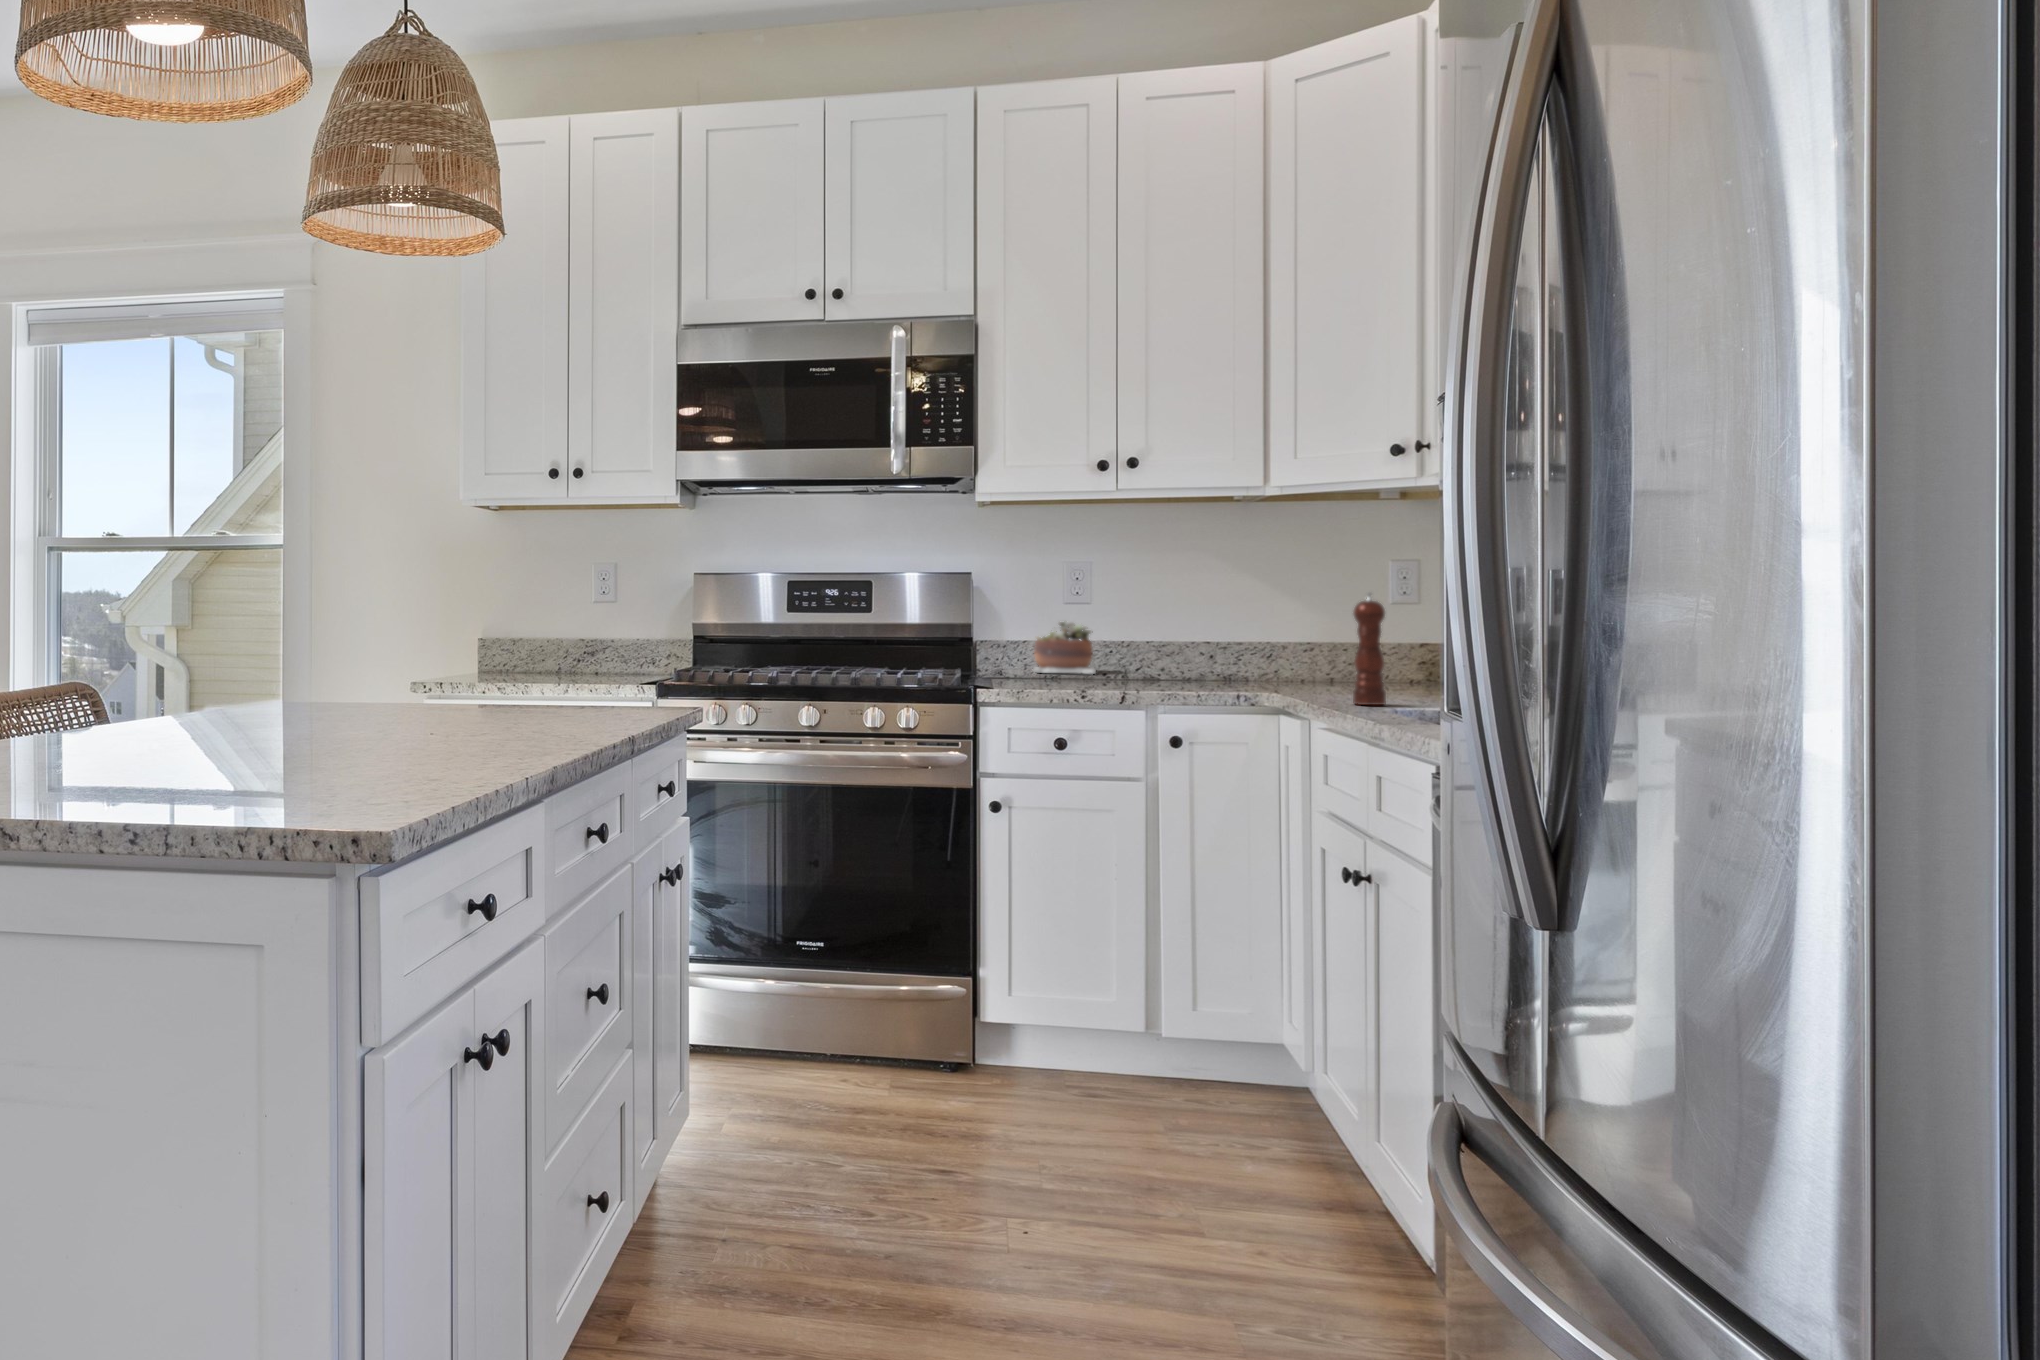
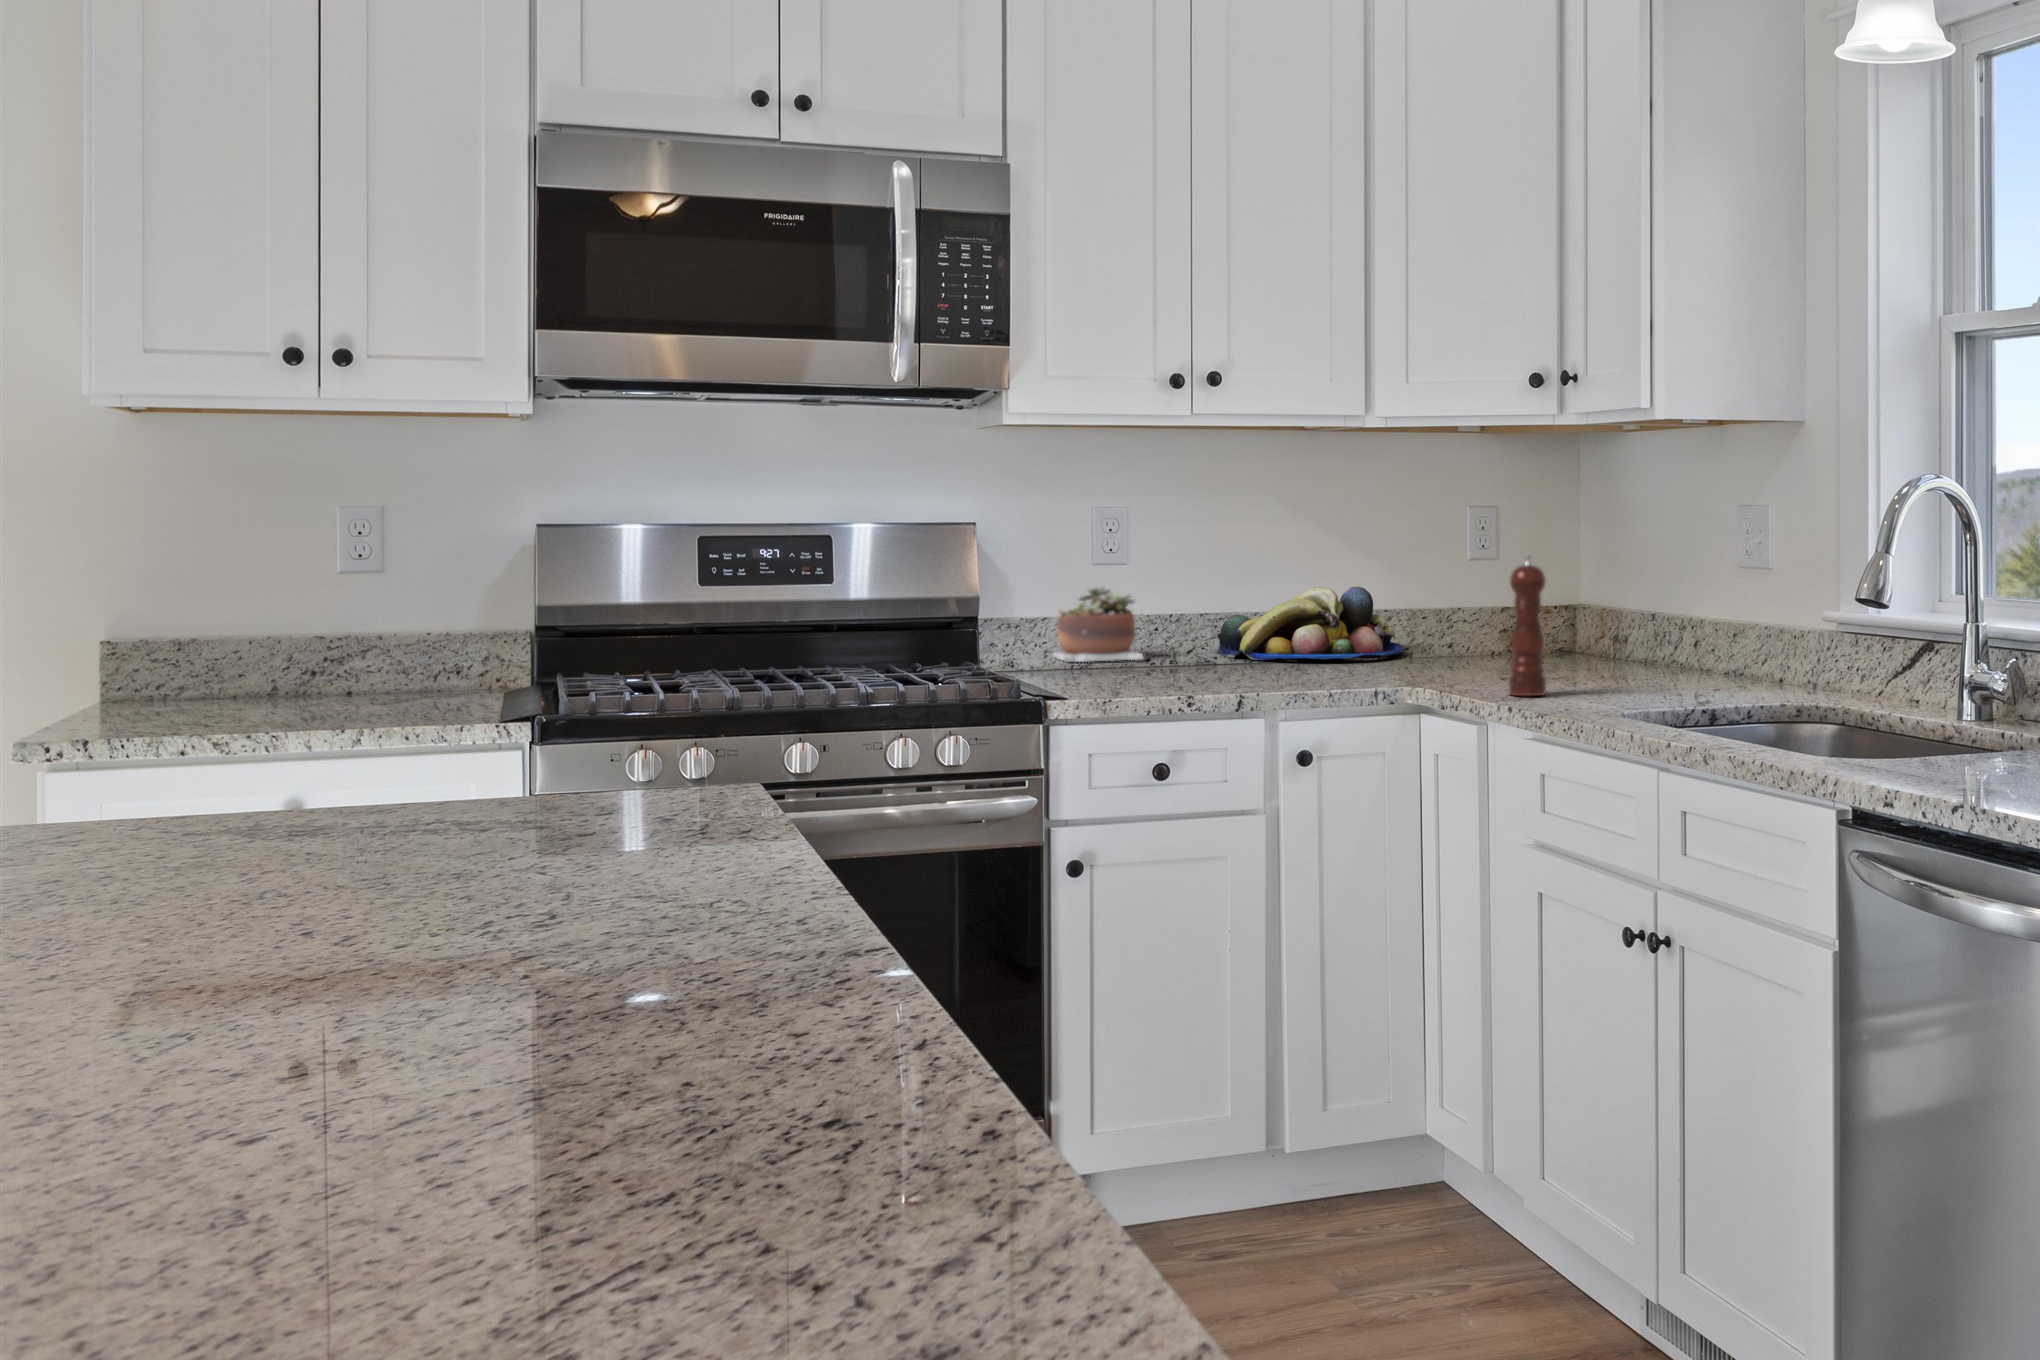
fruit bowl: none [1160,625,1320,679] -> present [1216,587,1405,660]

